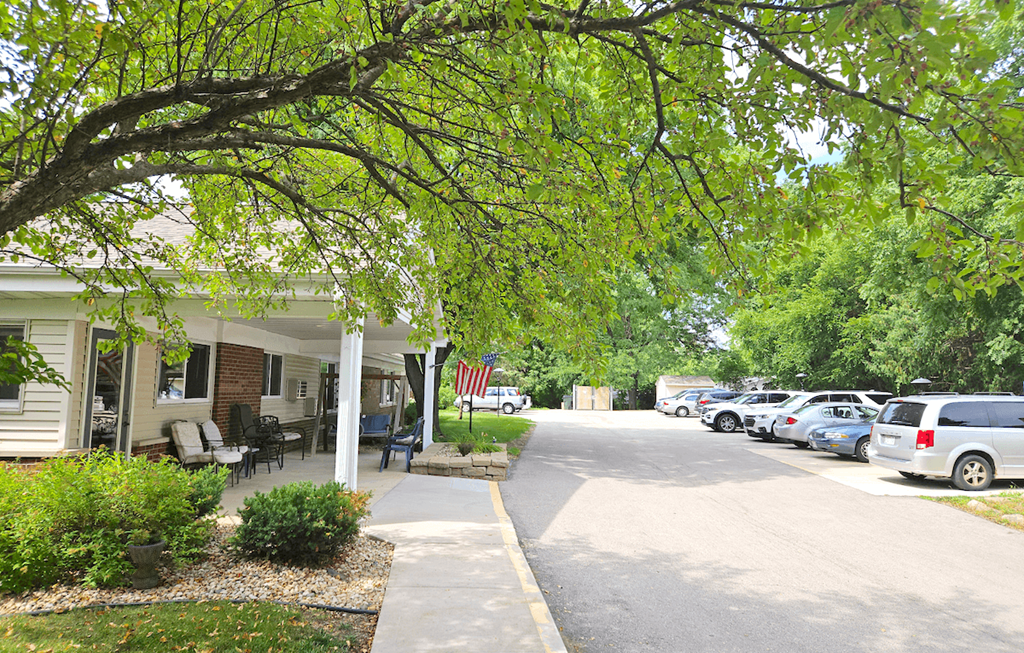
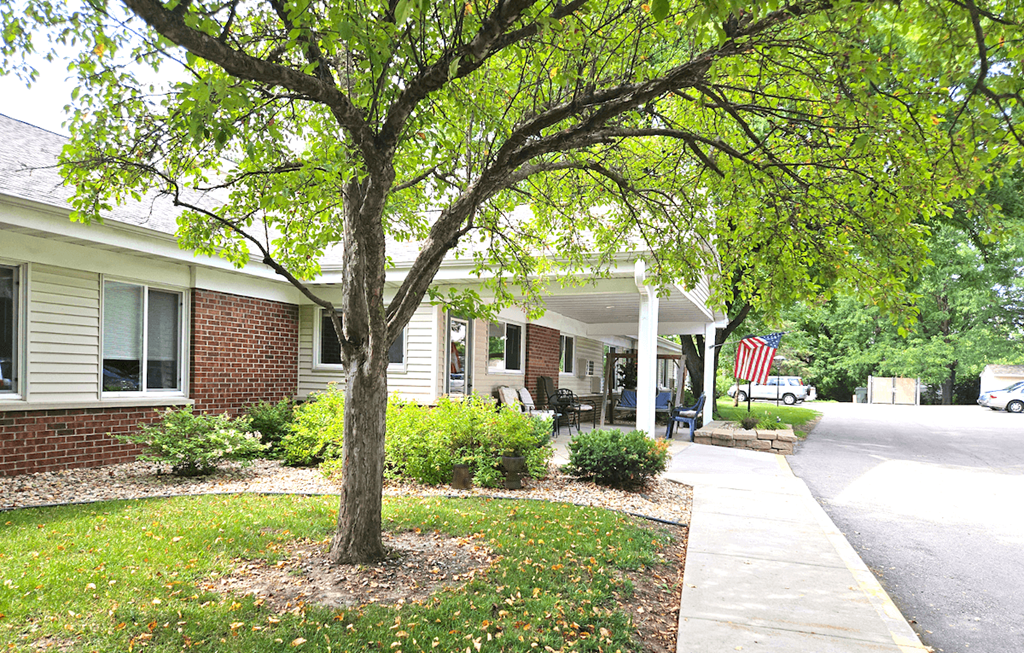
watering can: none [40,563,82,603] -> present [451,463,477,489]

